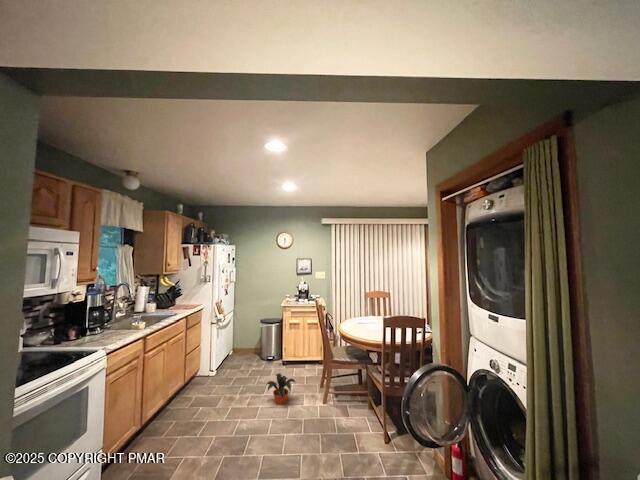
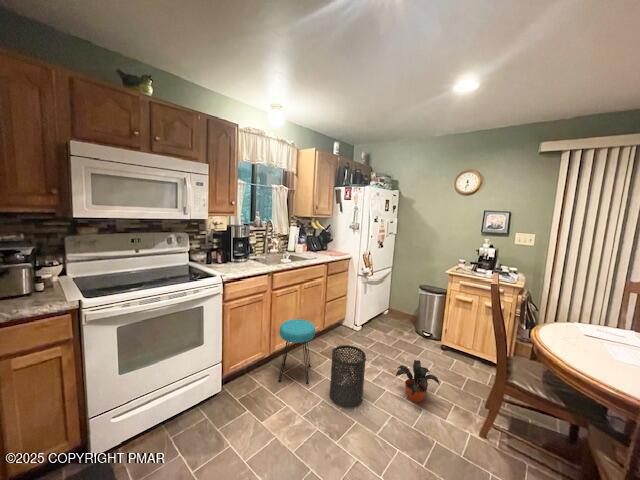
stool: none [157,374,197,445] -> present [279,319,315,384]
trash can: none [219,379,249,434] -> present [330,345,366,409]

